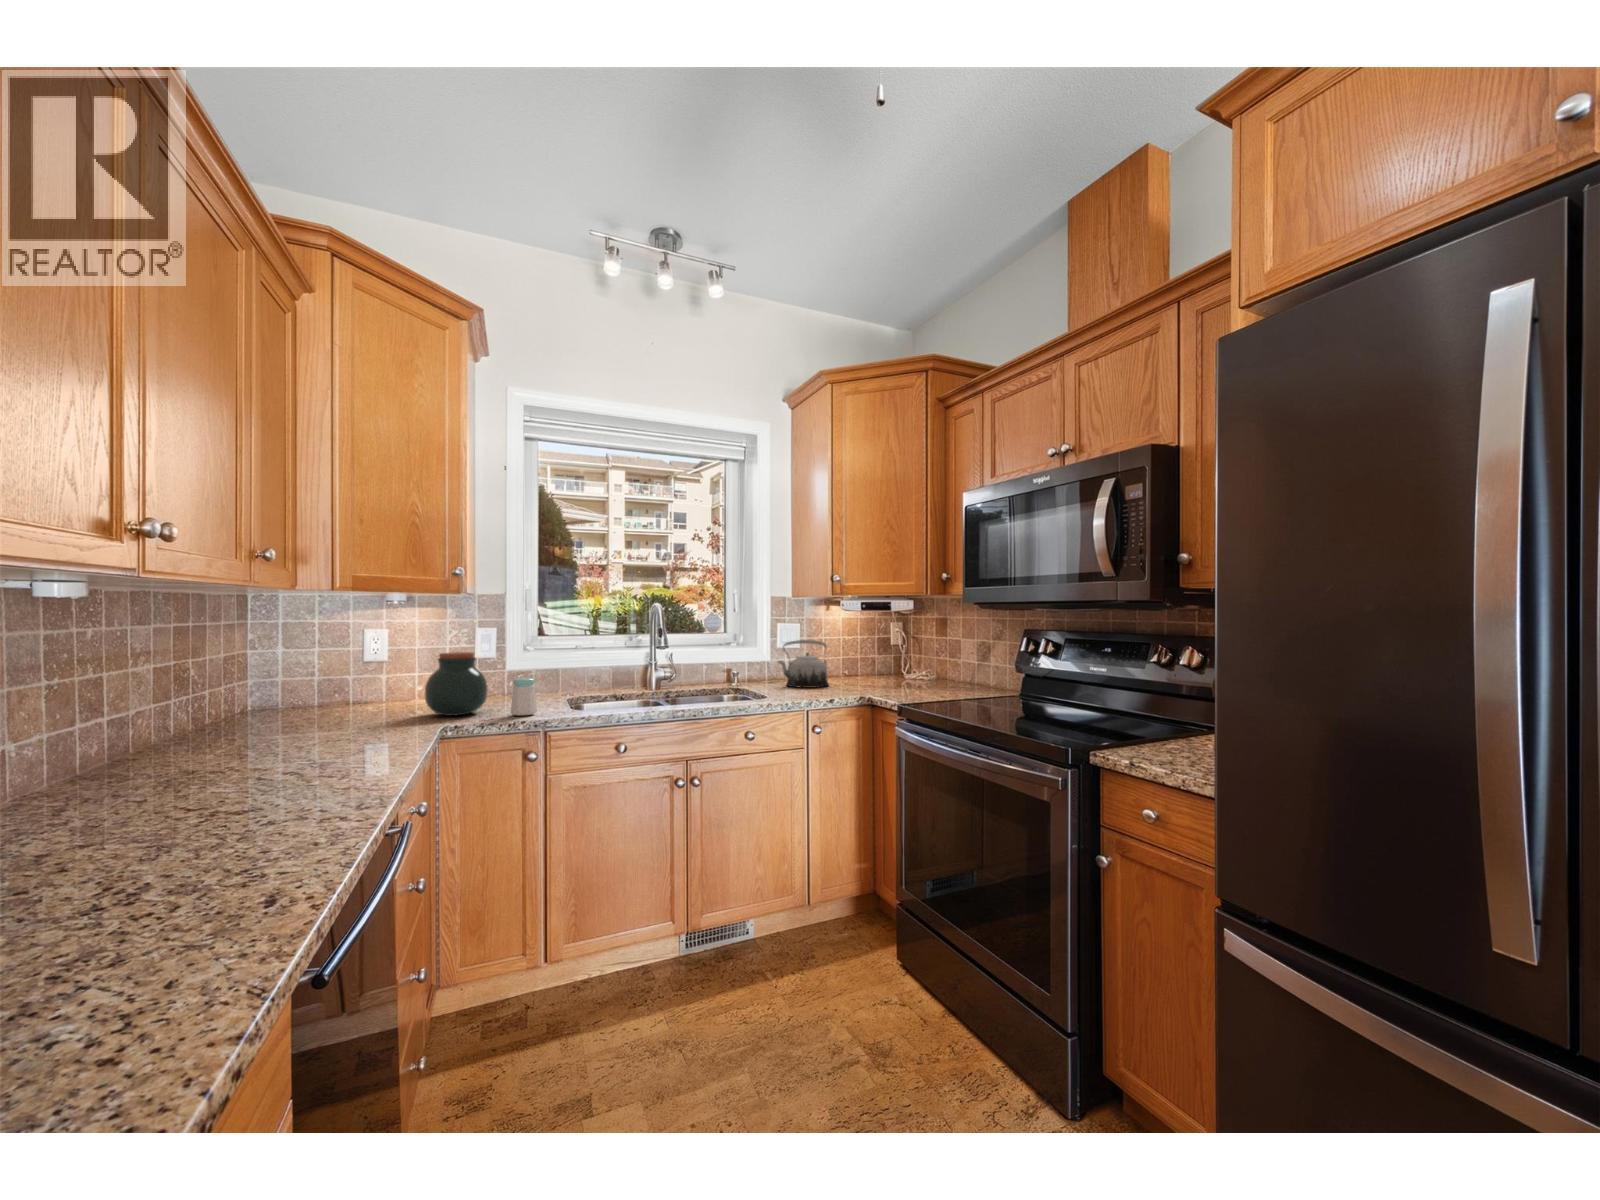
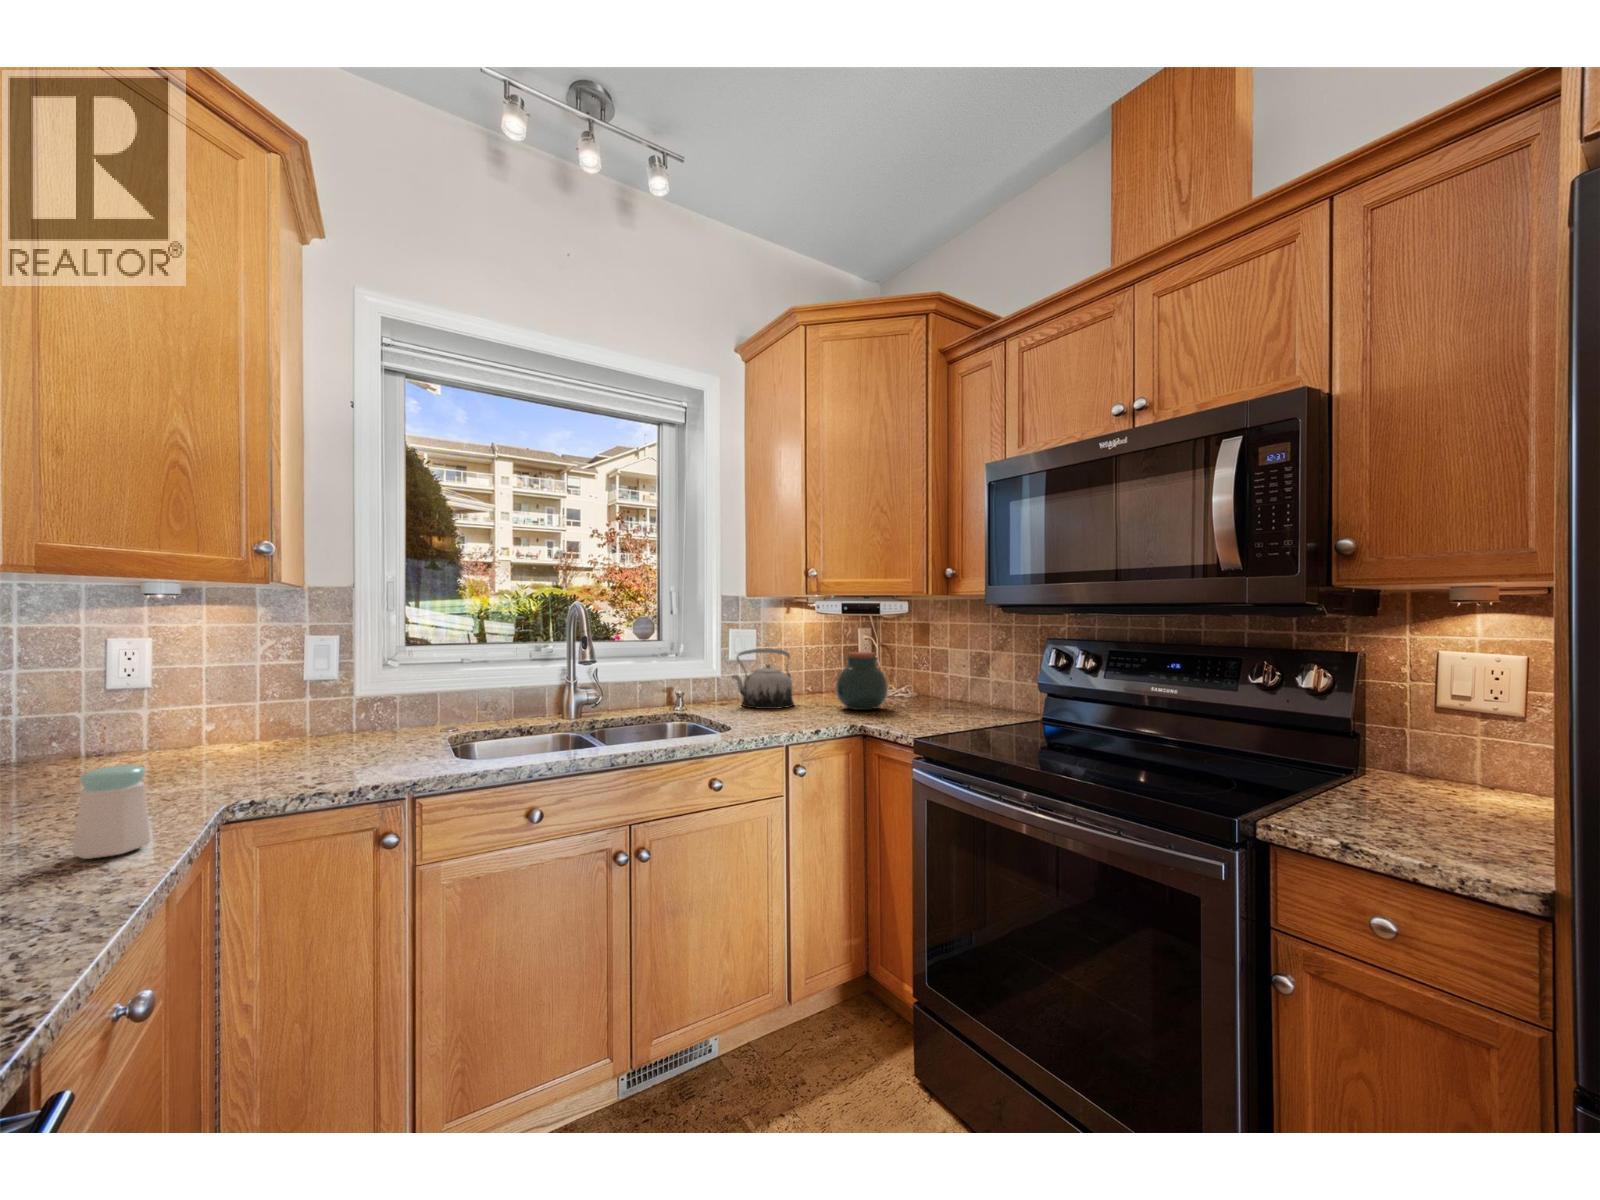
jar: present [425,652,488,716] -> present [836,652,888,710]
salt shaker: present [511,677,537,716] -> present [72,765,150,859]

